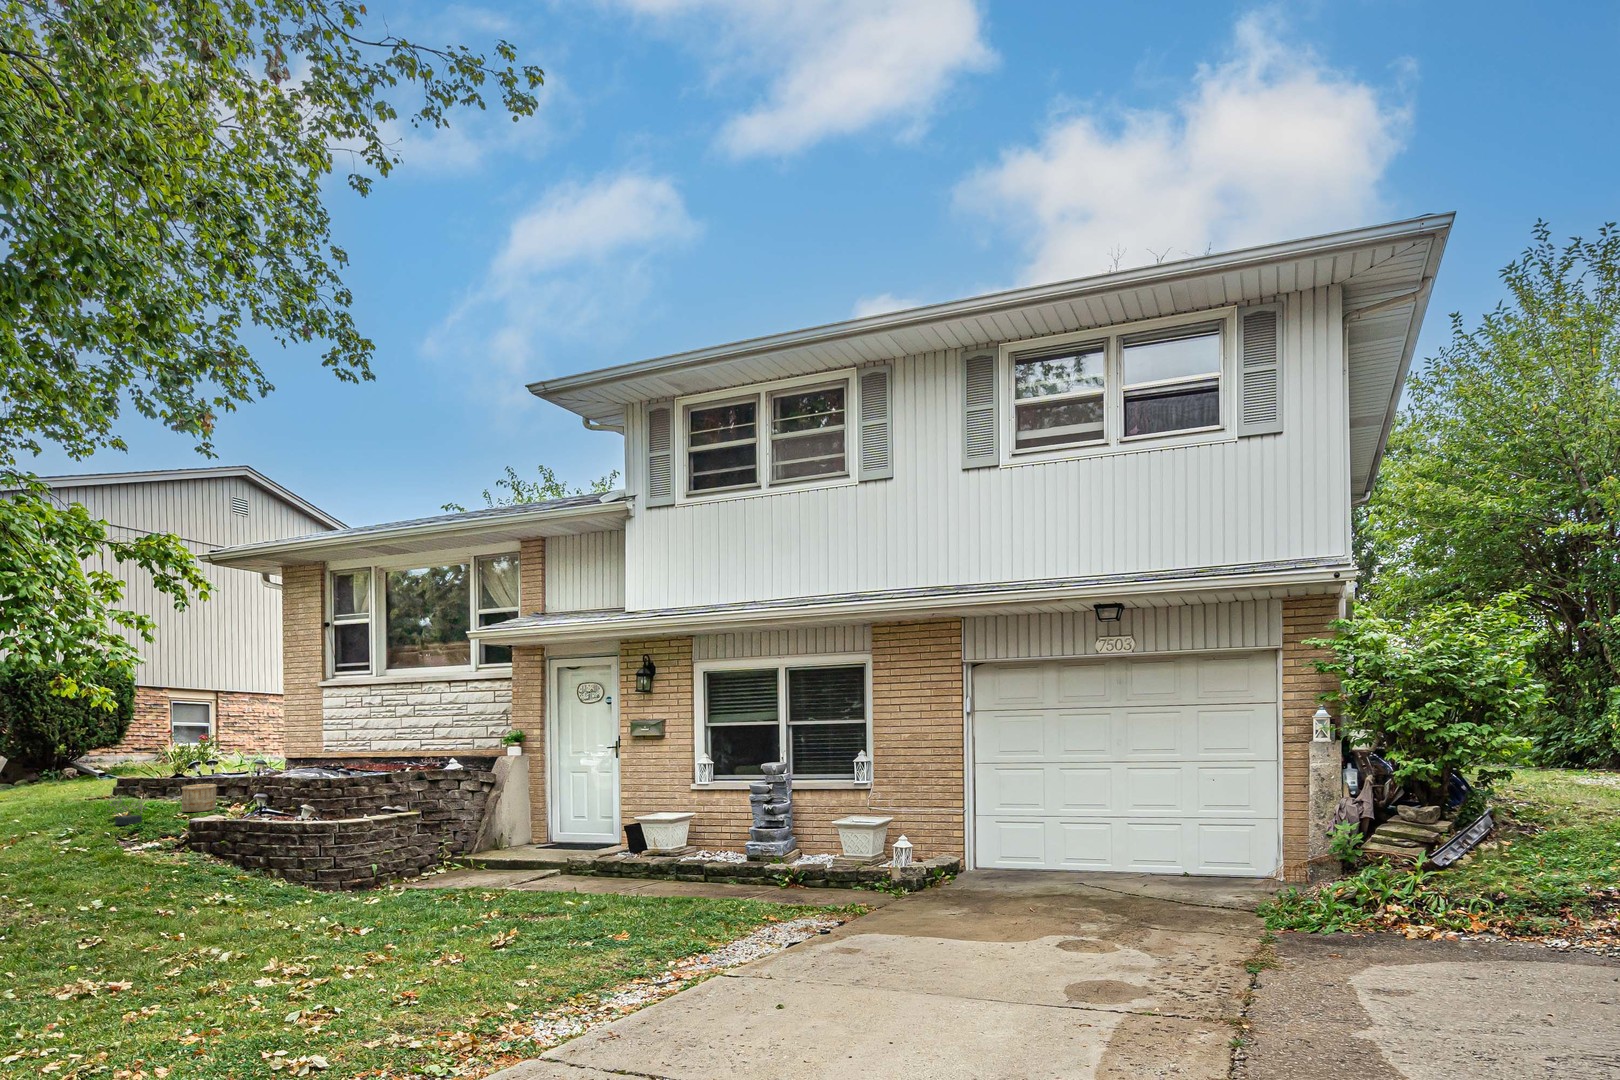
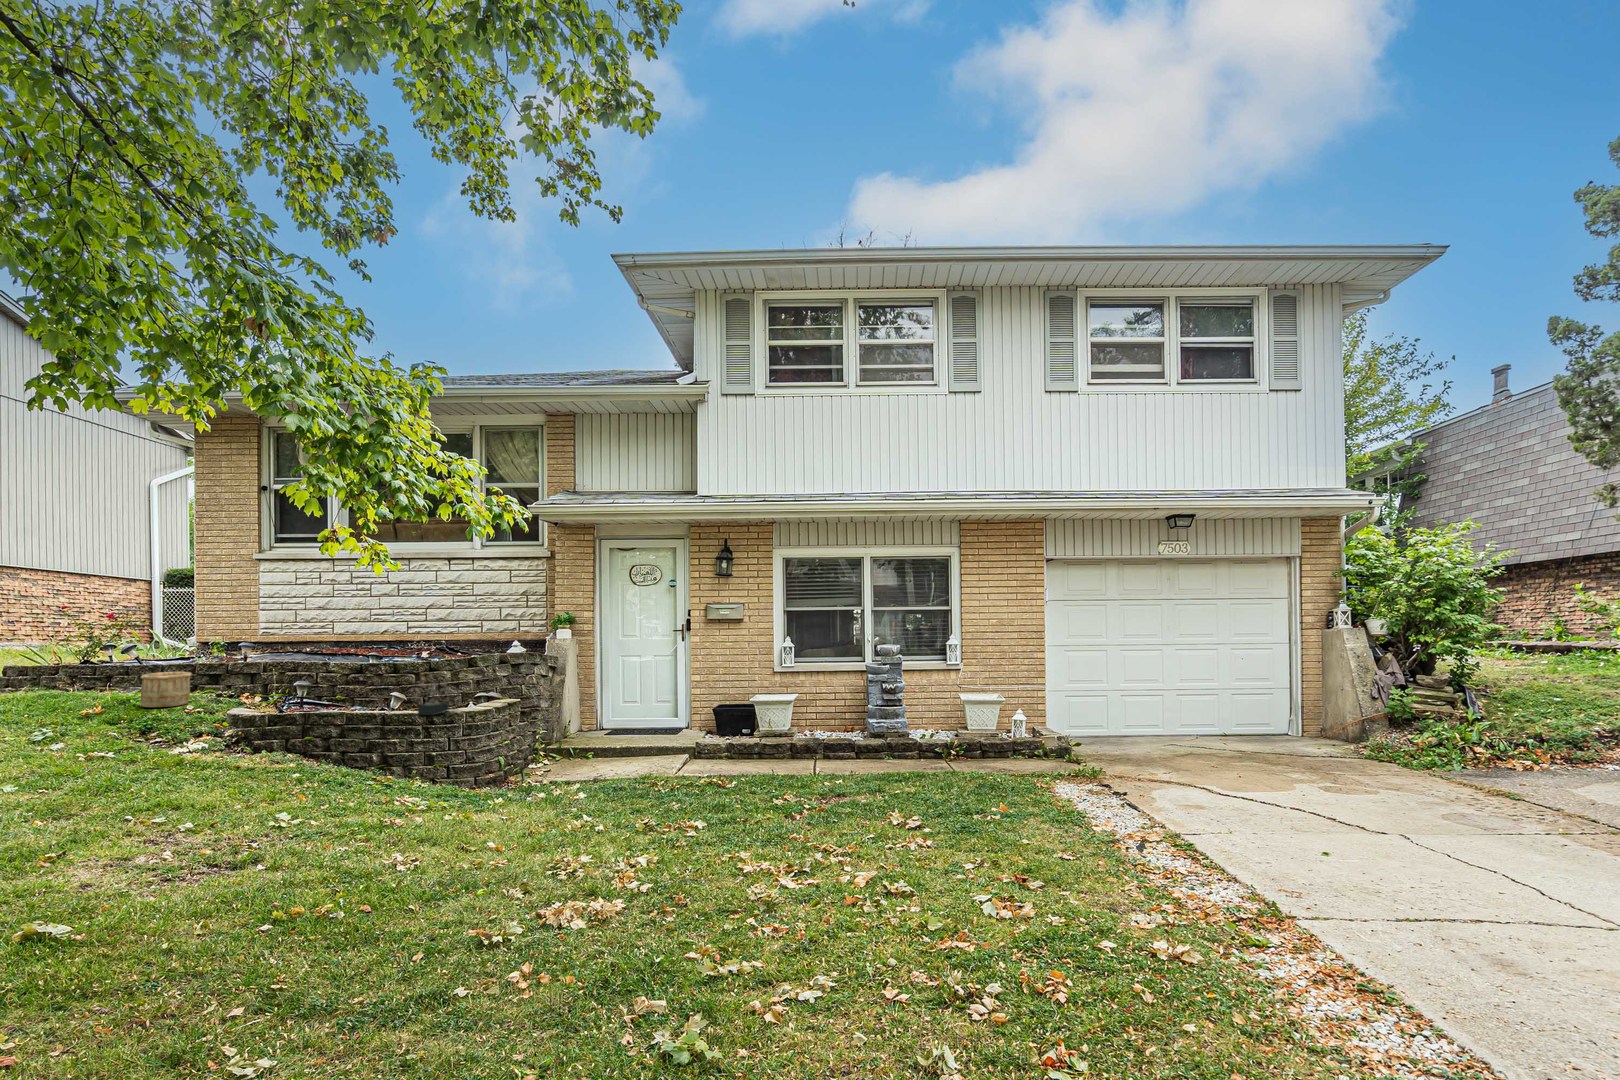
decorative plant: present [110,798,143,825] -> present [412,679,449,715]

